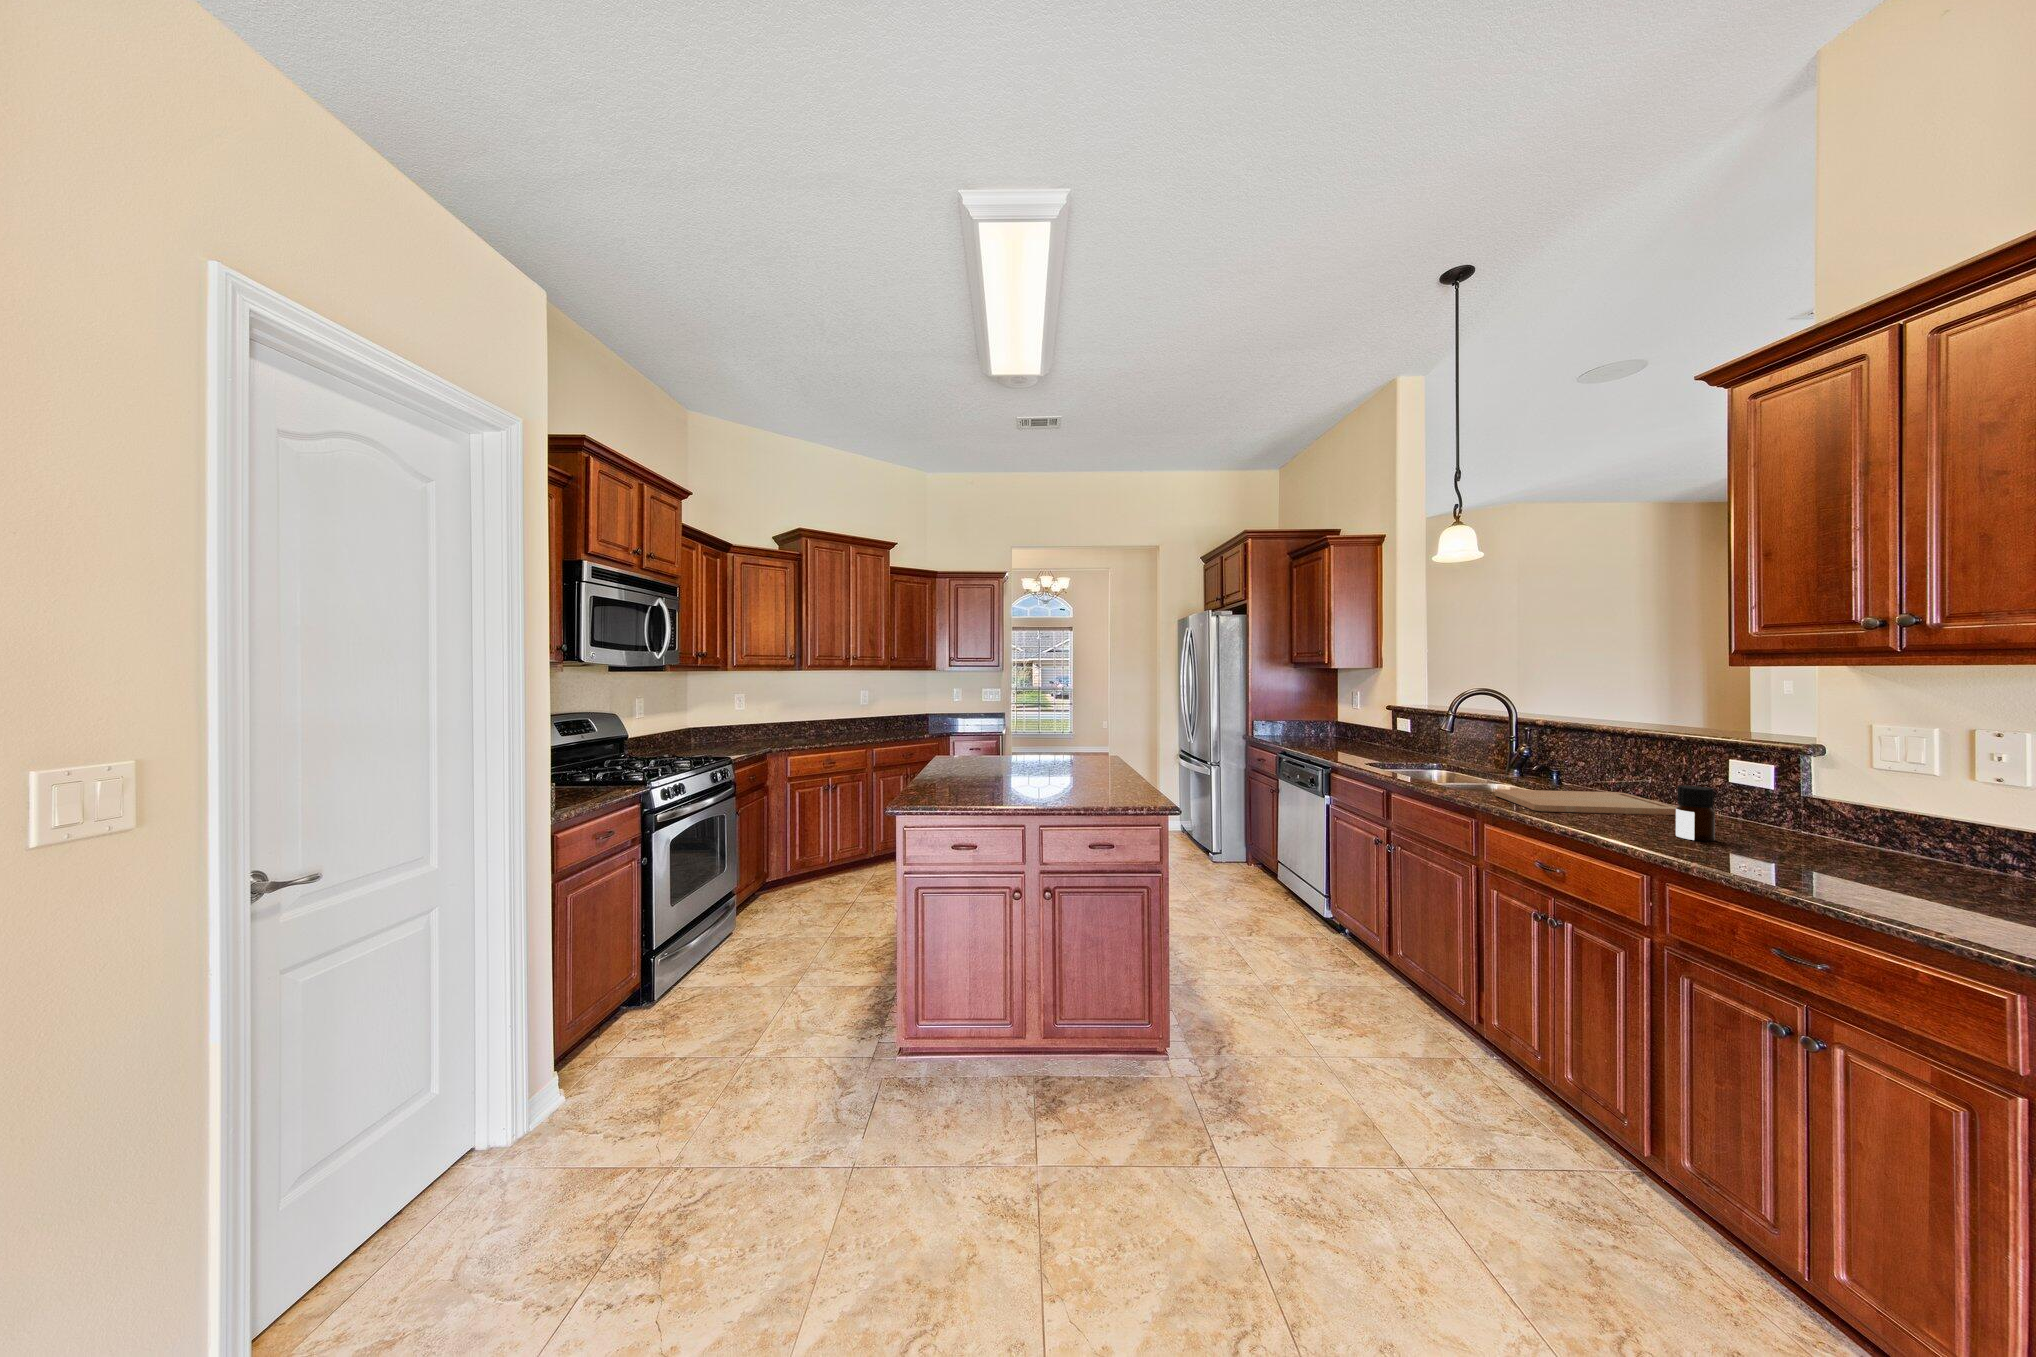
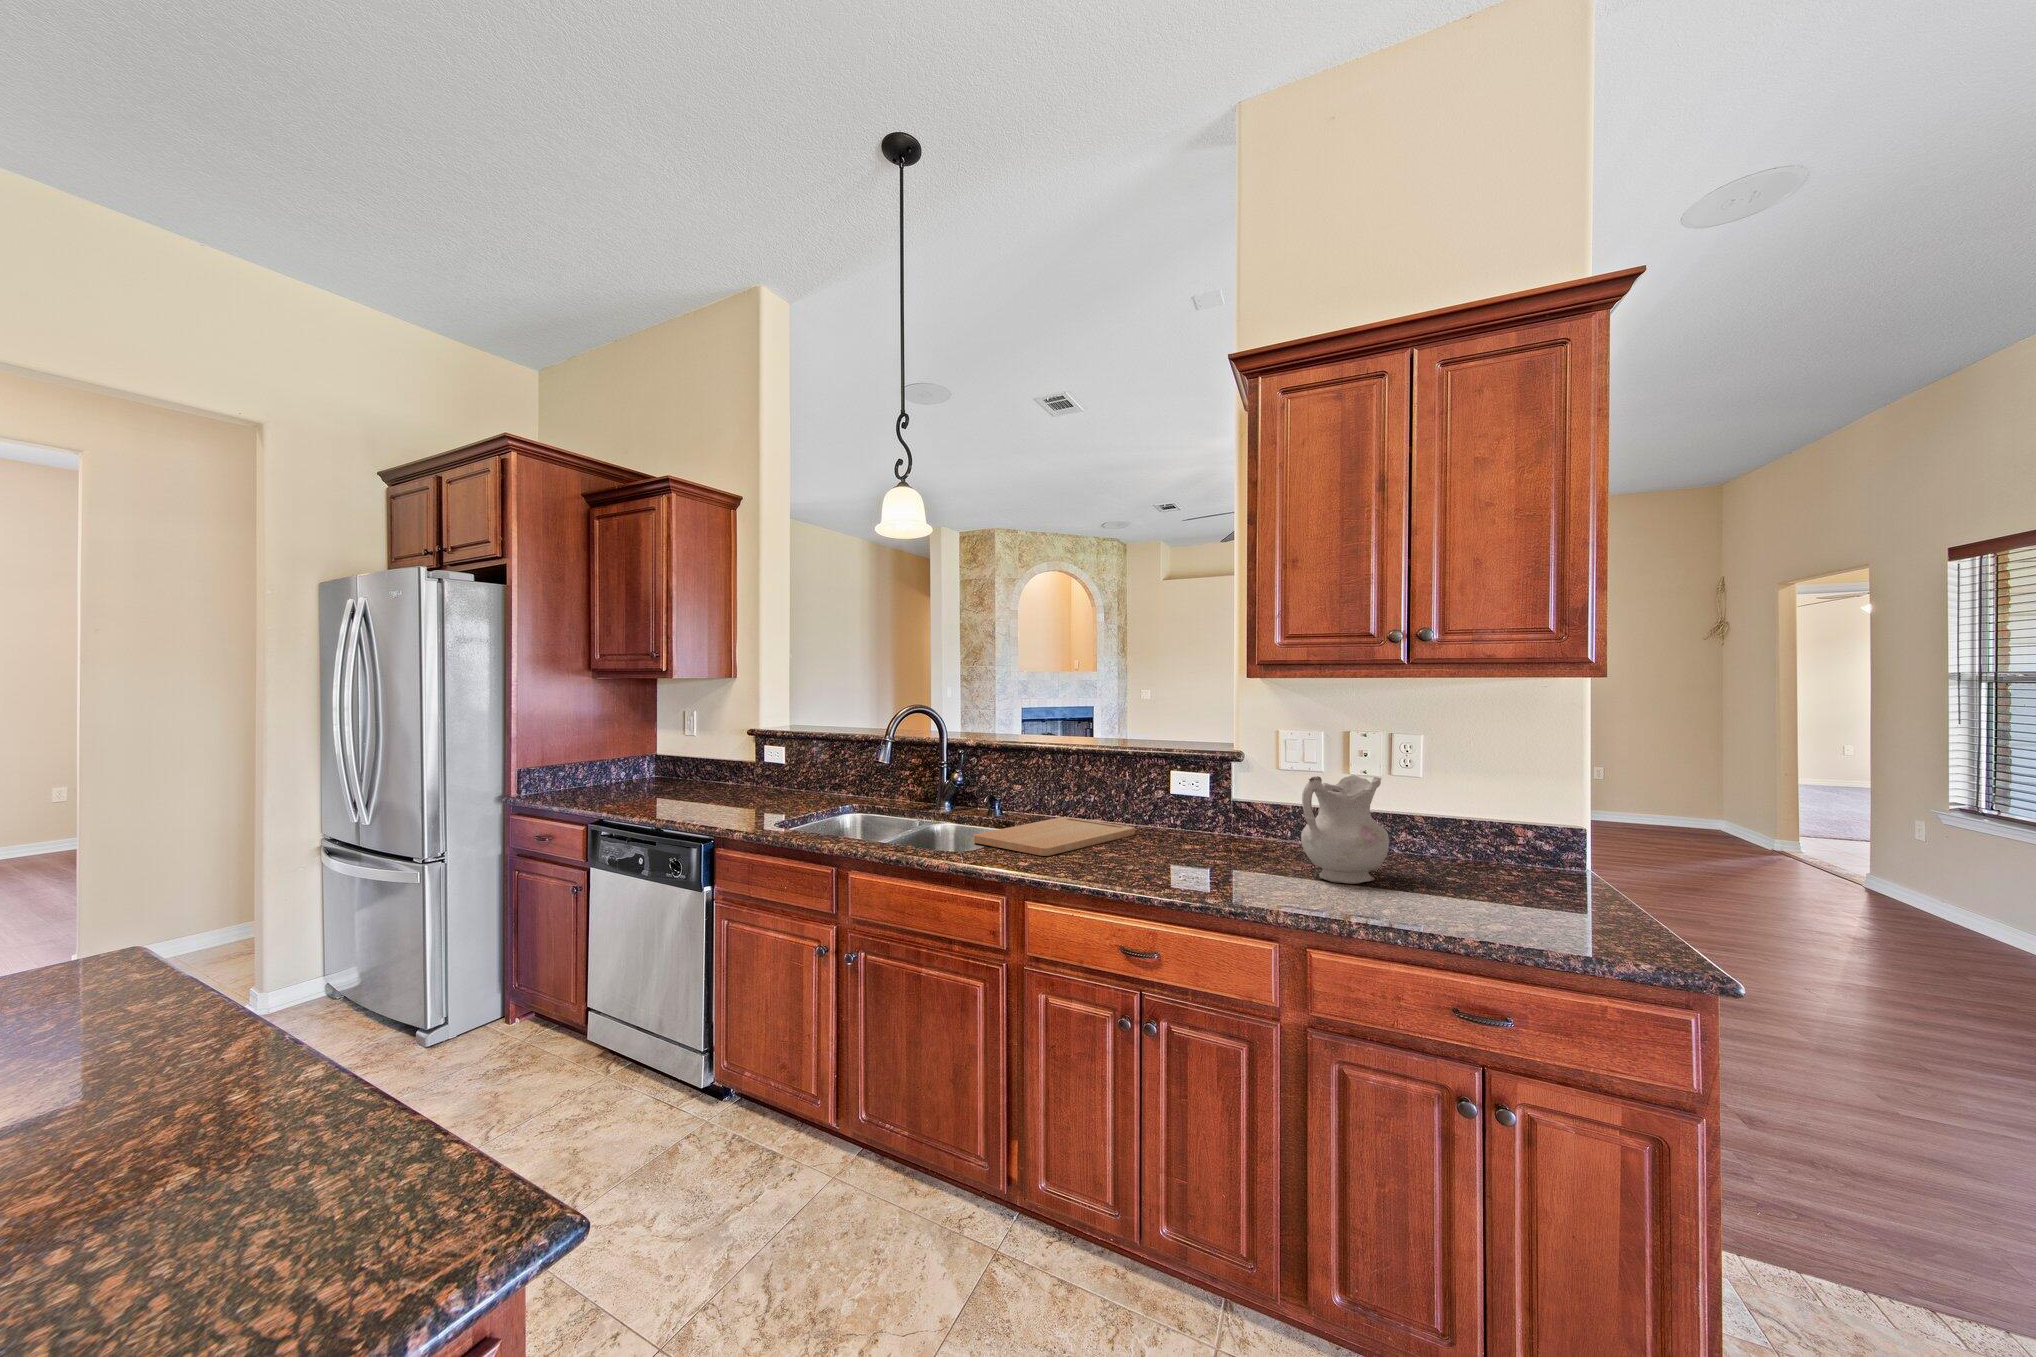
ceramic pitcher: none [1773,766,1926,888] -> present [1301,775,1389,884]
bottle: present [1676,786,1715,841] -> none [1183,804,1213,863]

